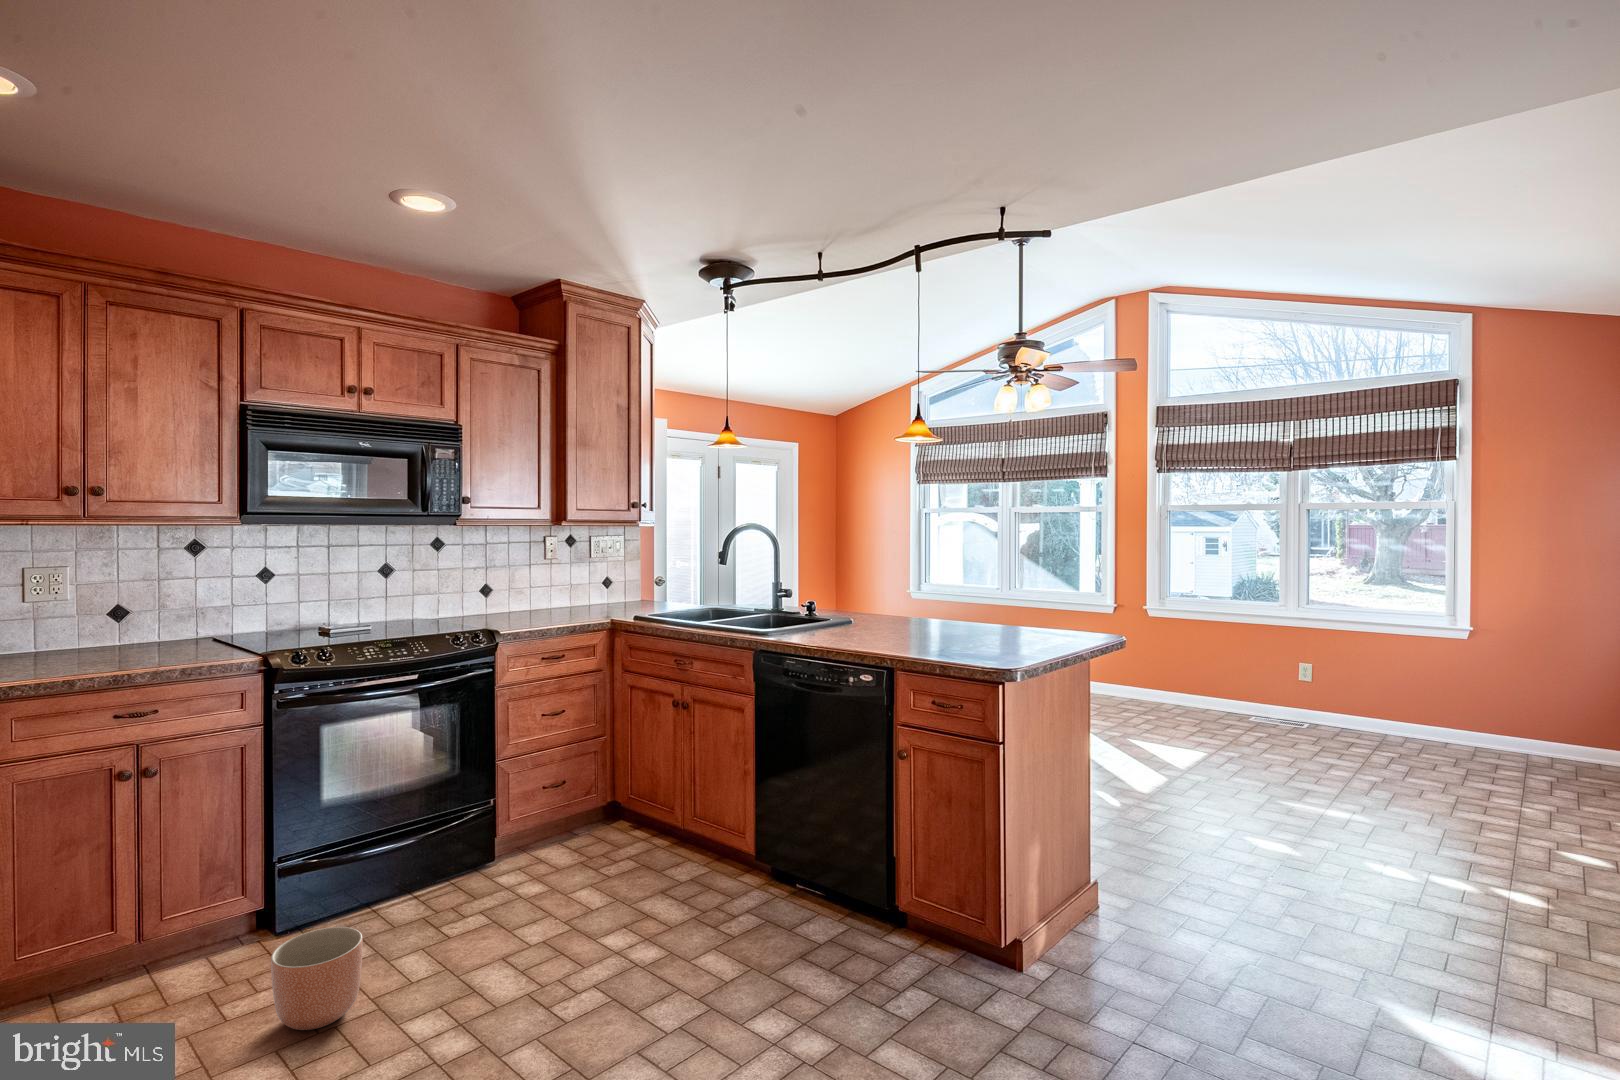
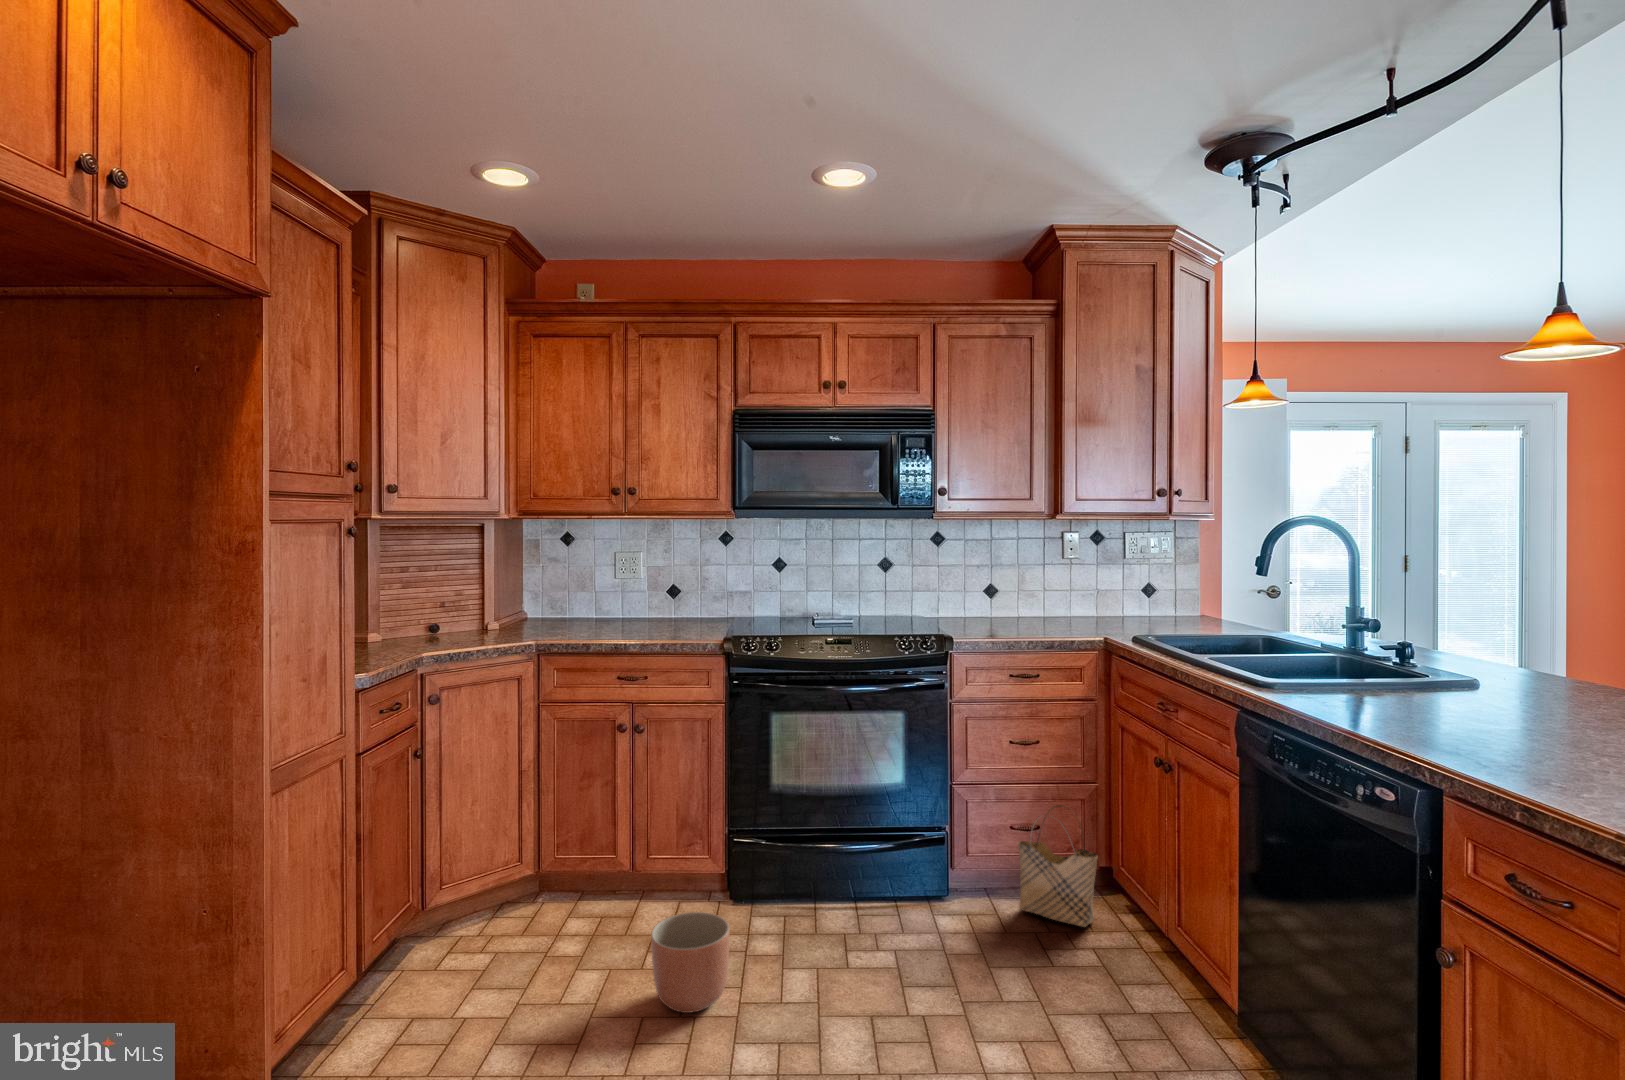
woven basket: none [556,759,621,852] -> present [1018,805,1098,927]

